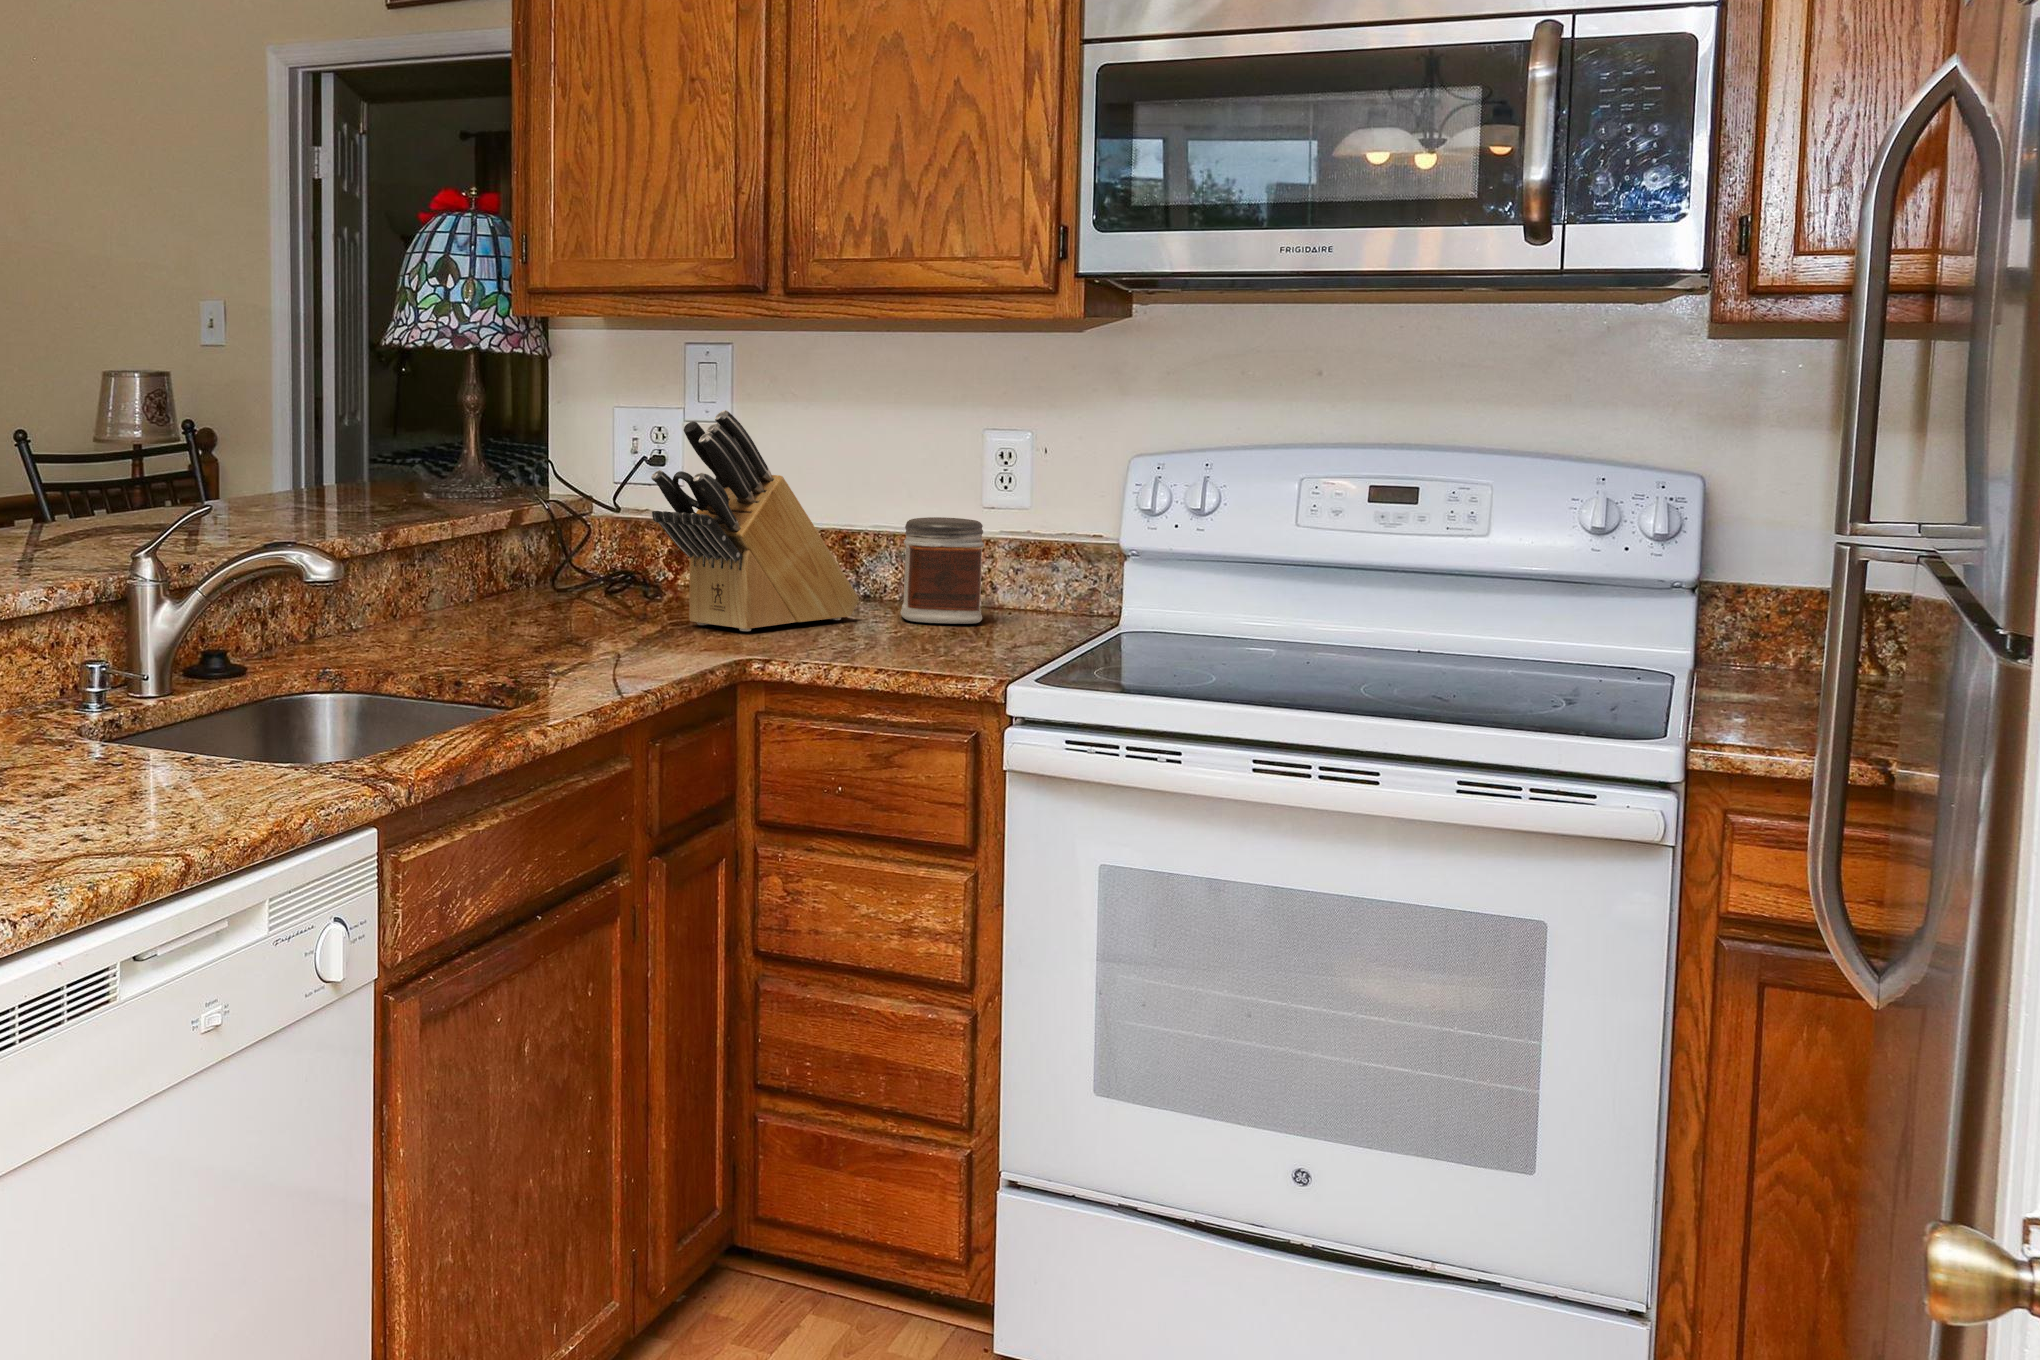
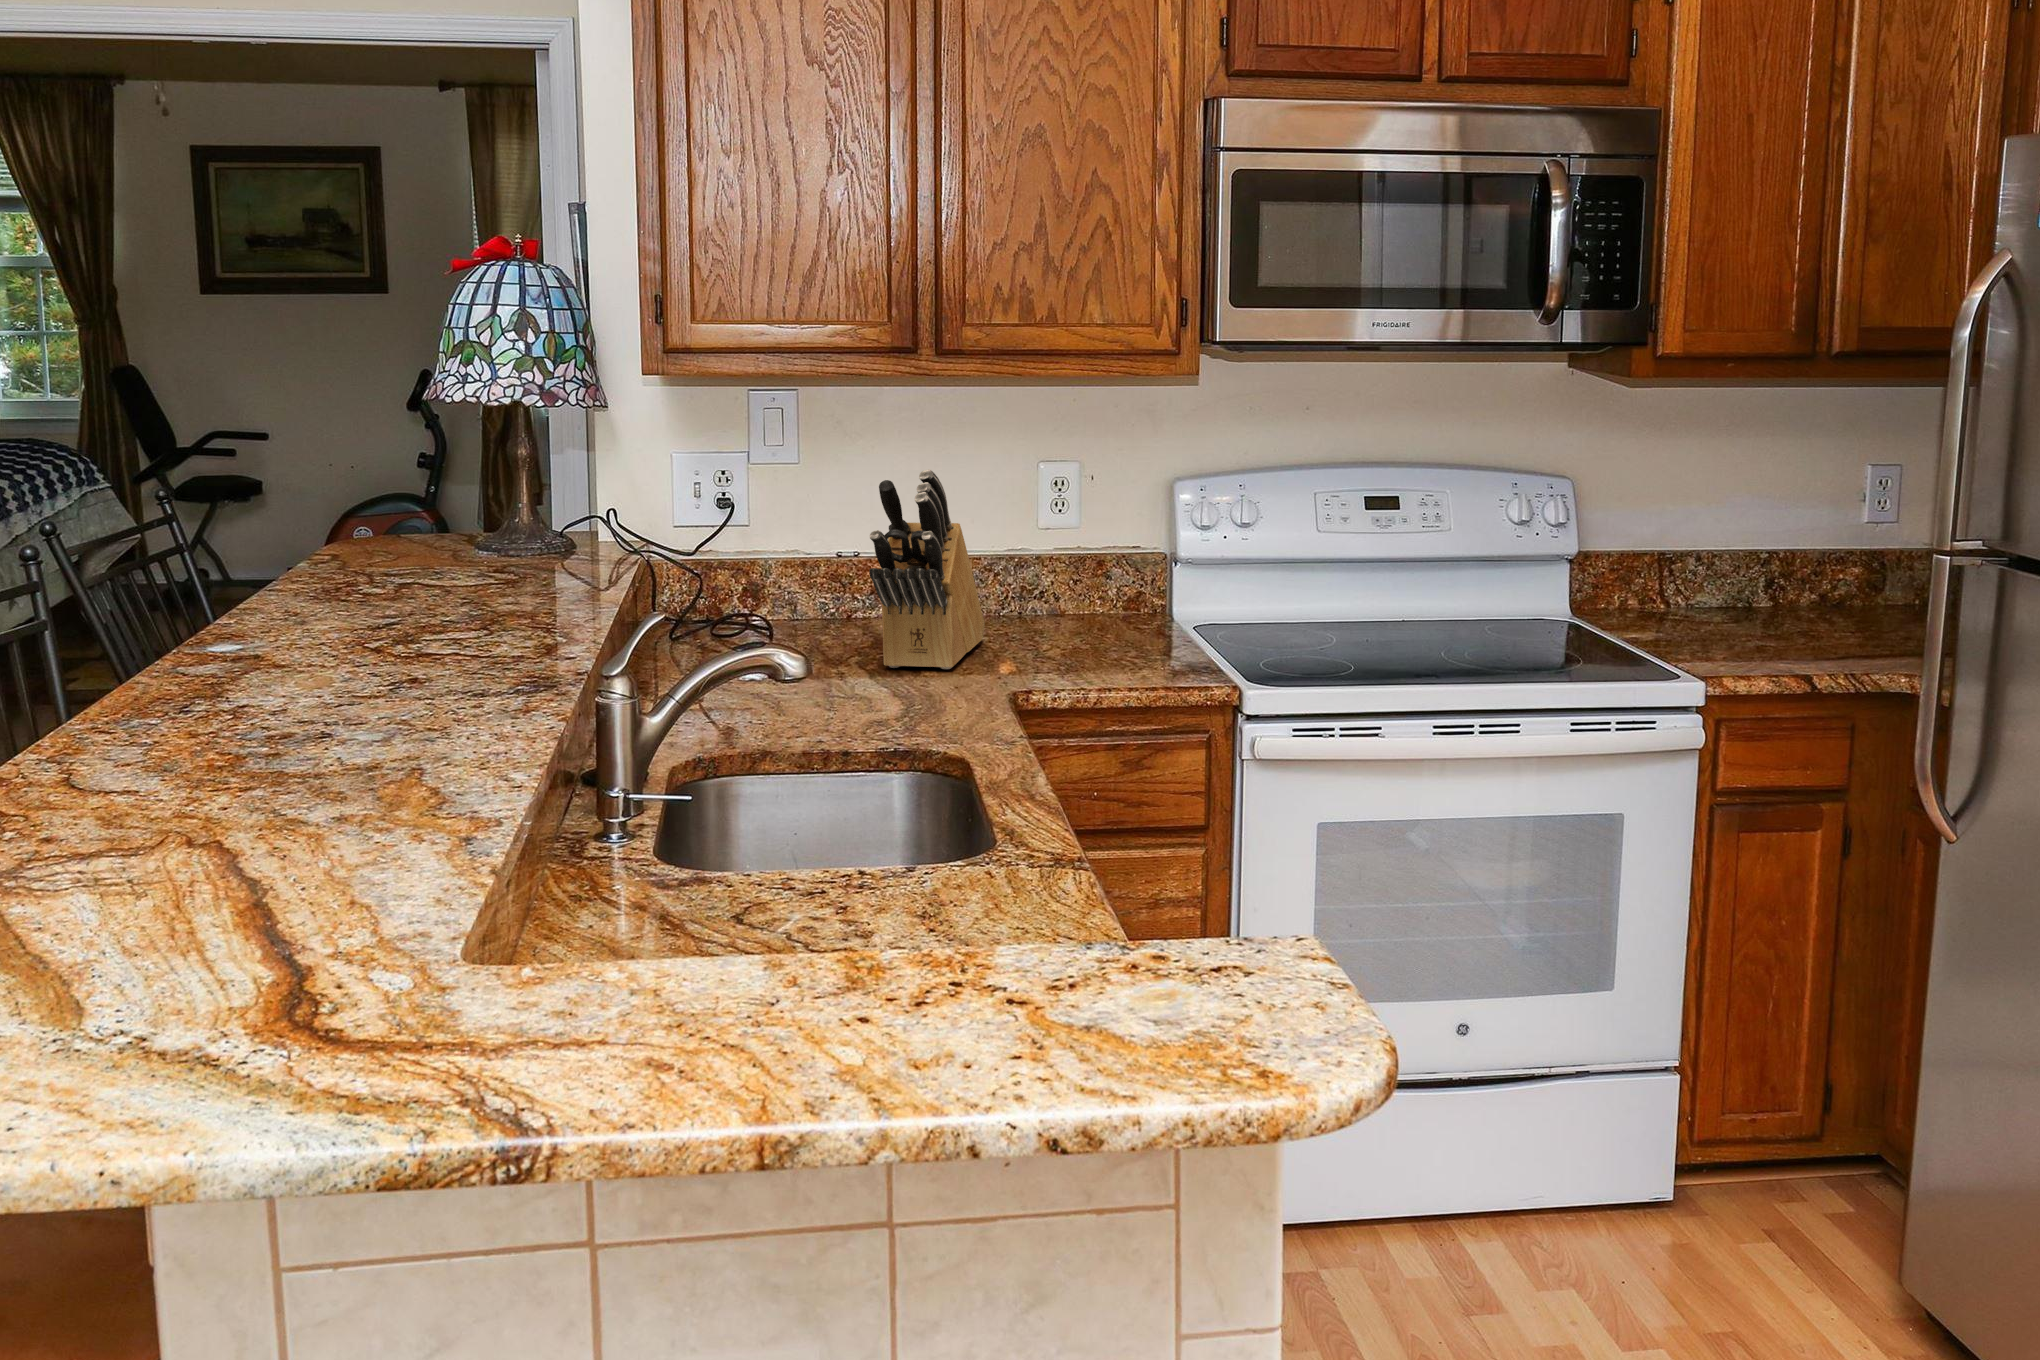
jar: present [900,517,984,624] -> none [997,540,1076,637]

